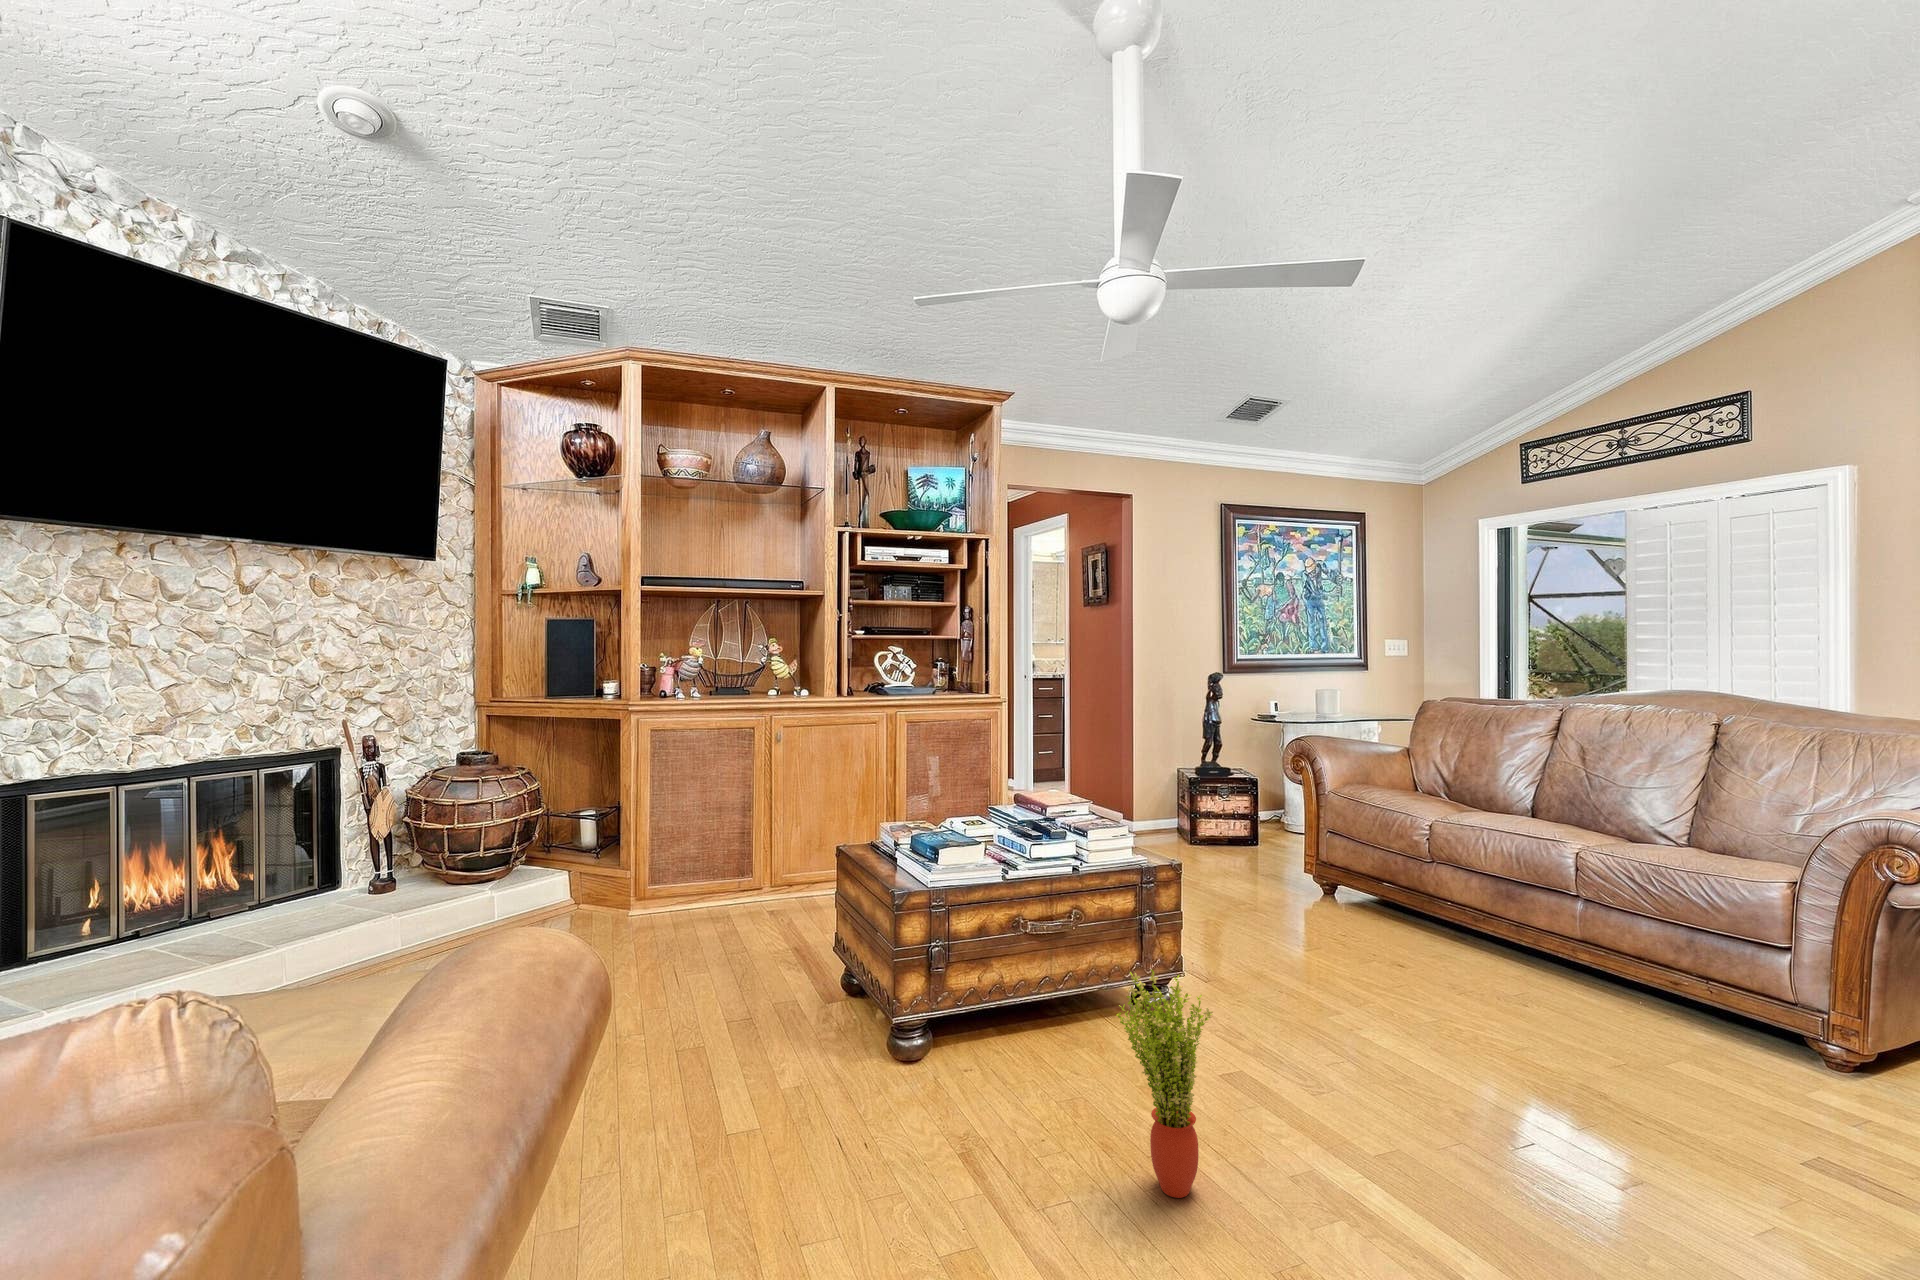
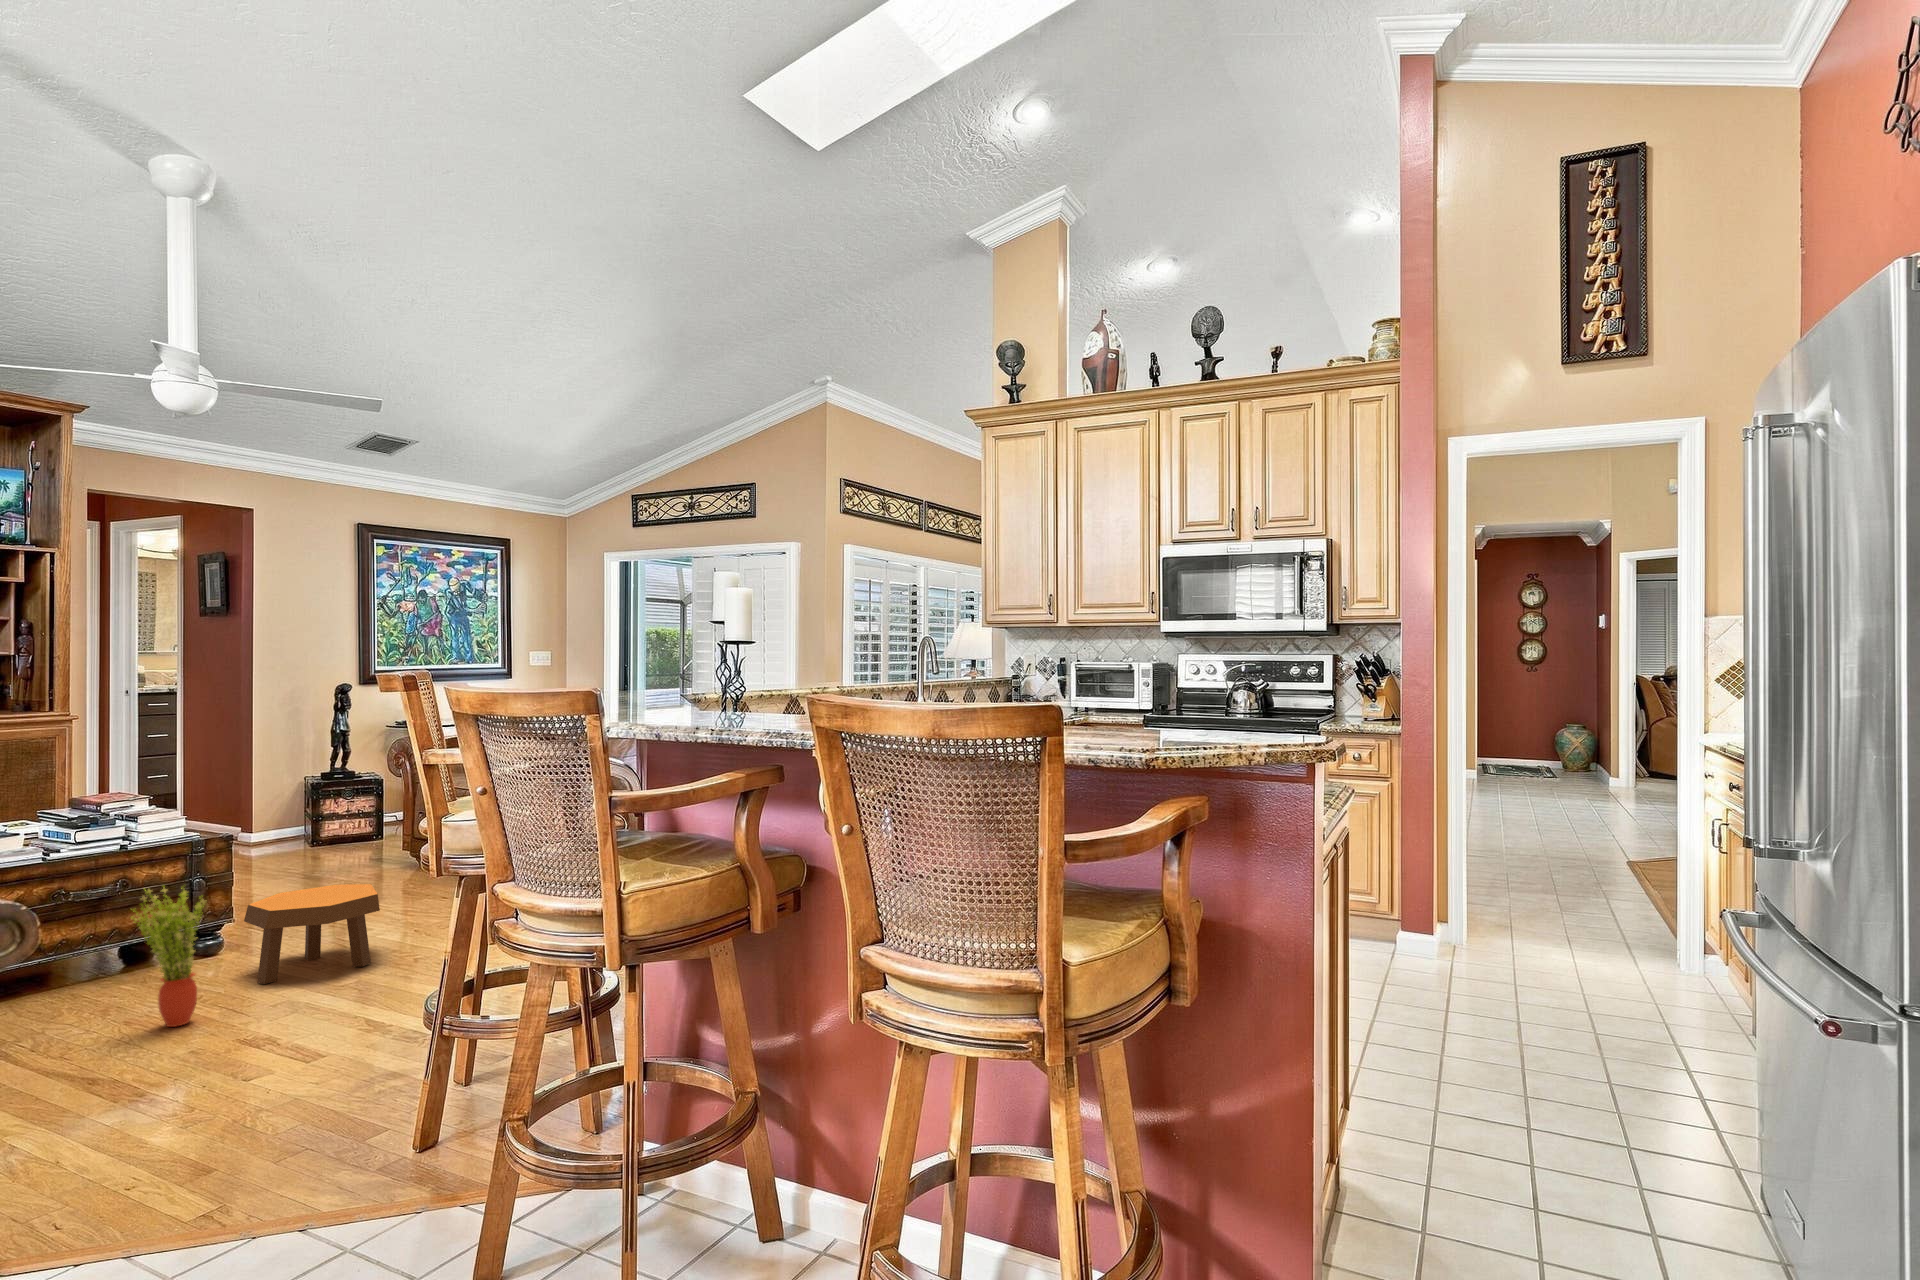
footstool: none [1215,960,1409,1122] -> present [244,884,380,984]

